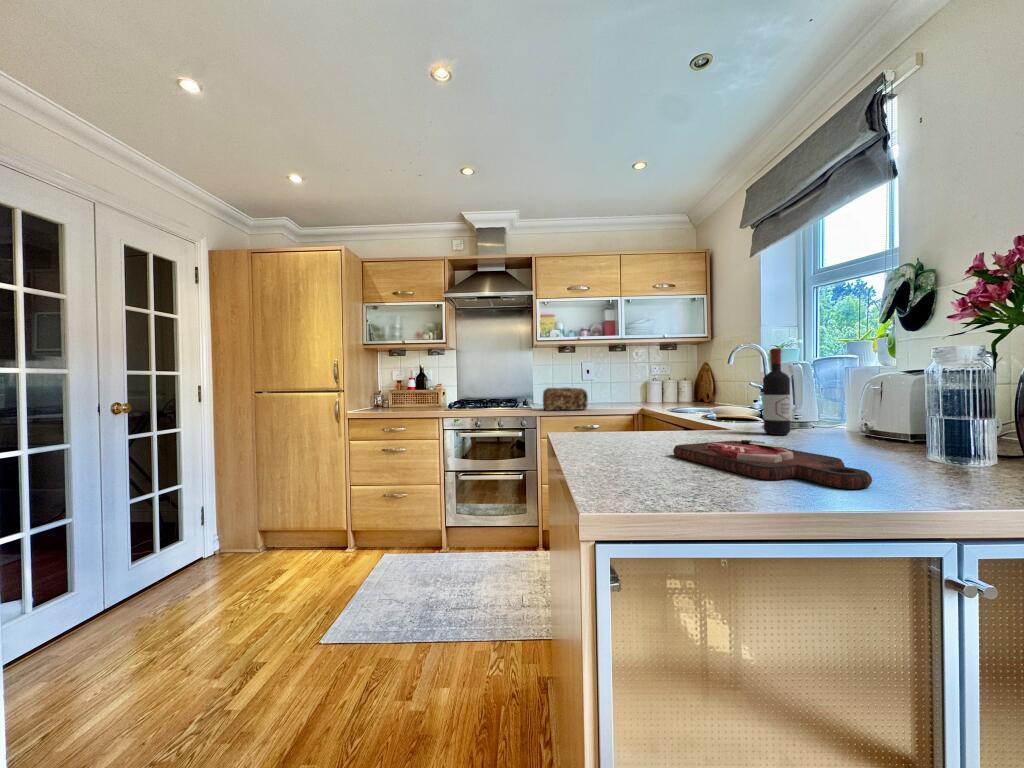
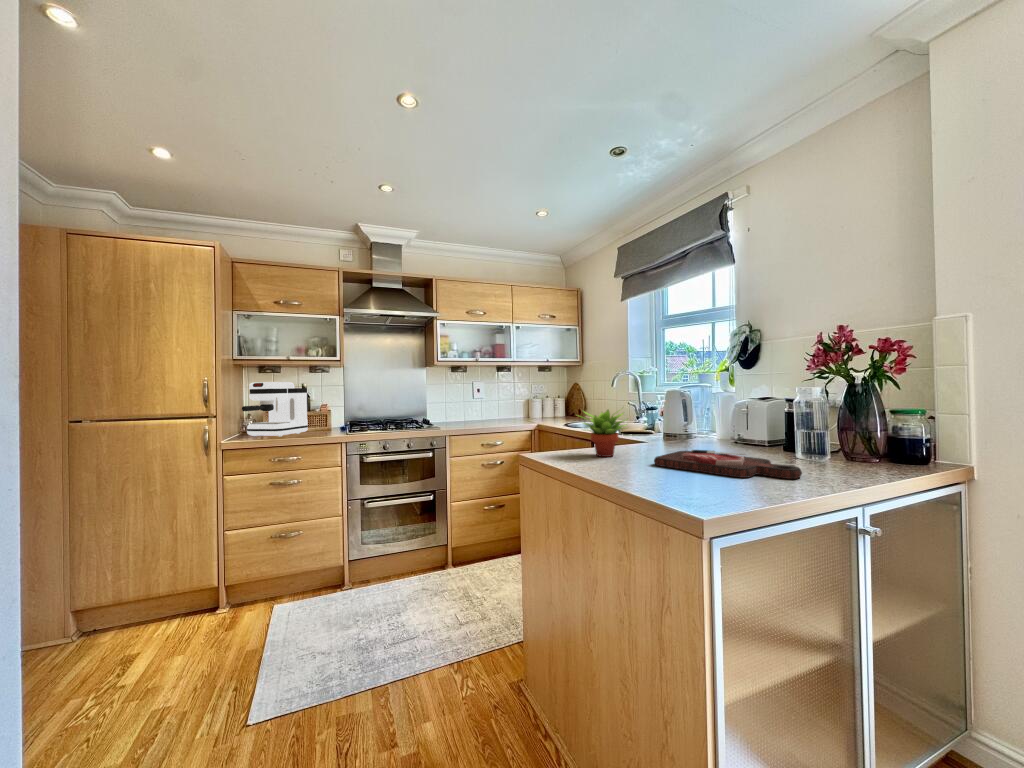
wine bottle: present [763,348,790,435] -> none [669,379,688,444]
coffee maker: none [363,364,417,411] -> present [242,382,308,437]
succulent plant: none [602,382,672,443] -> present [583,410,628,457]
bread loaf: present [543,387,588,411] -> none [450,407,494,430]

